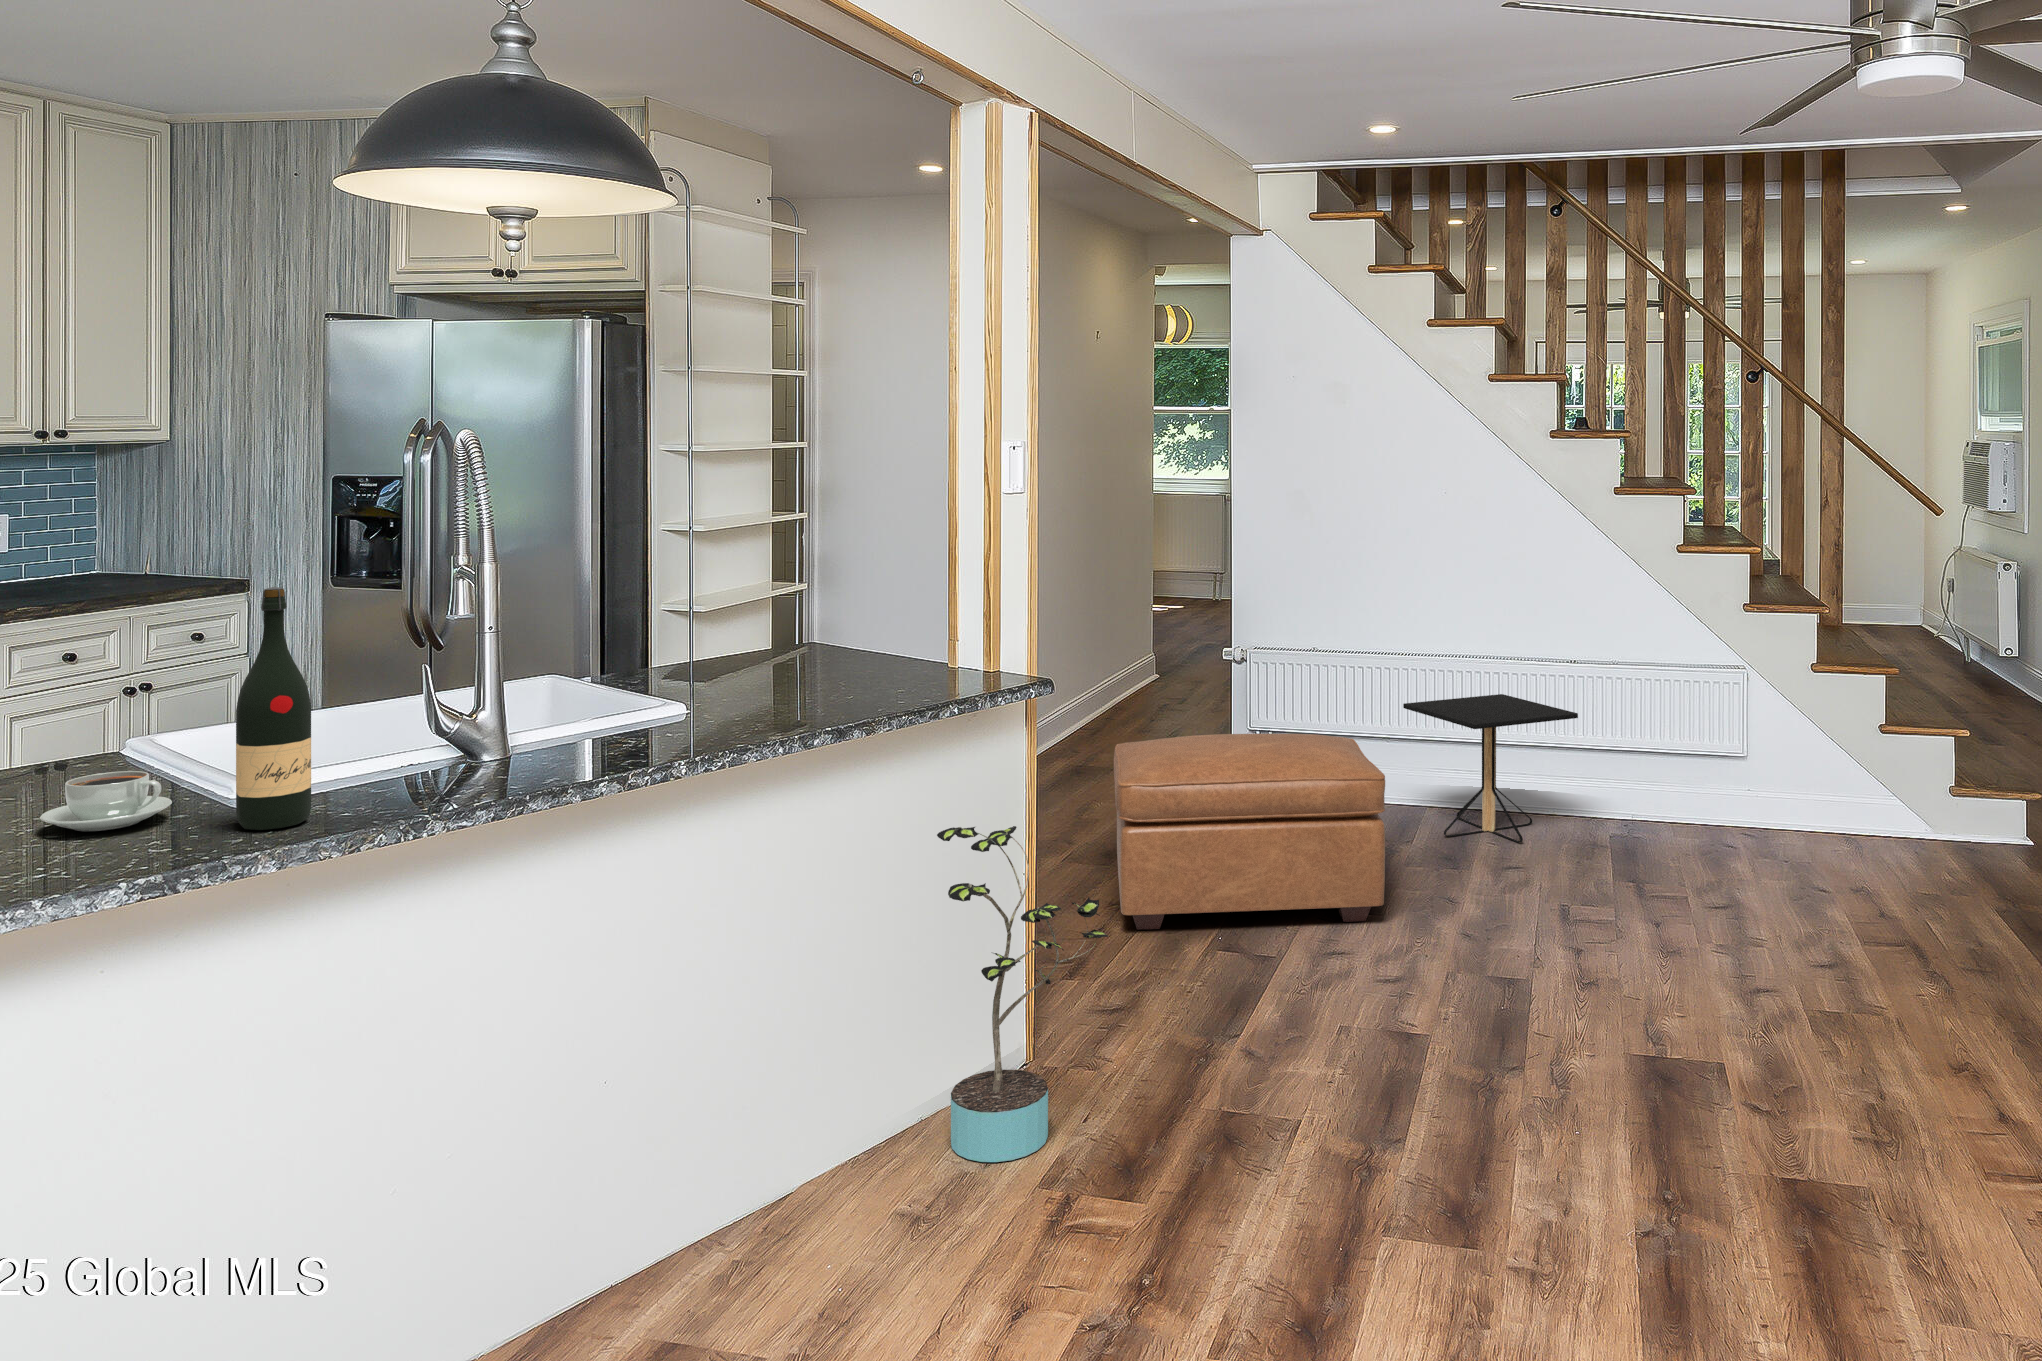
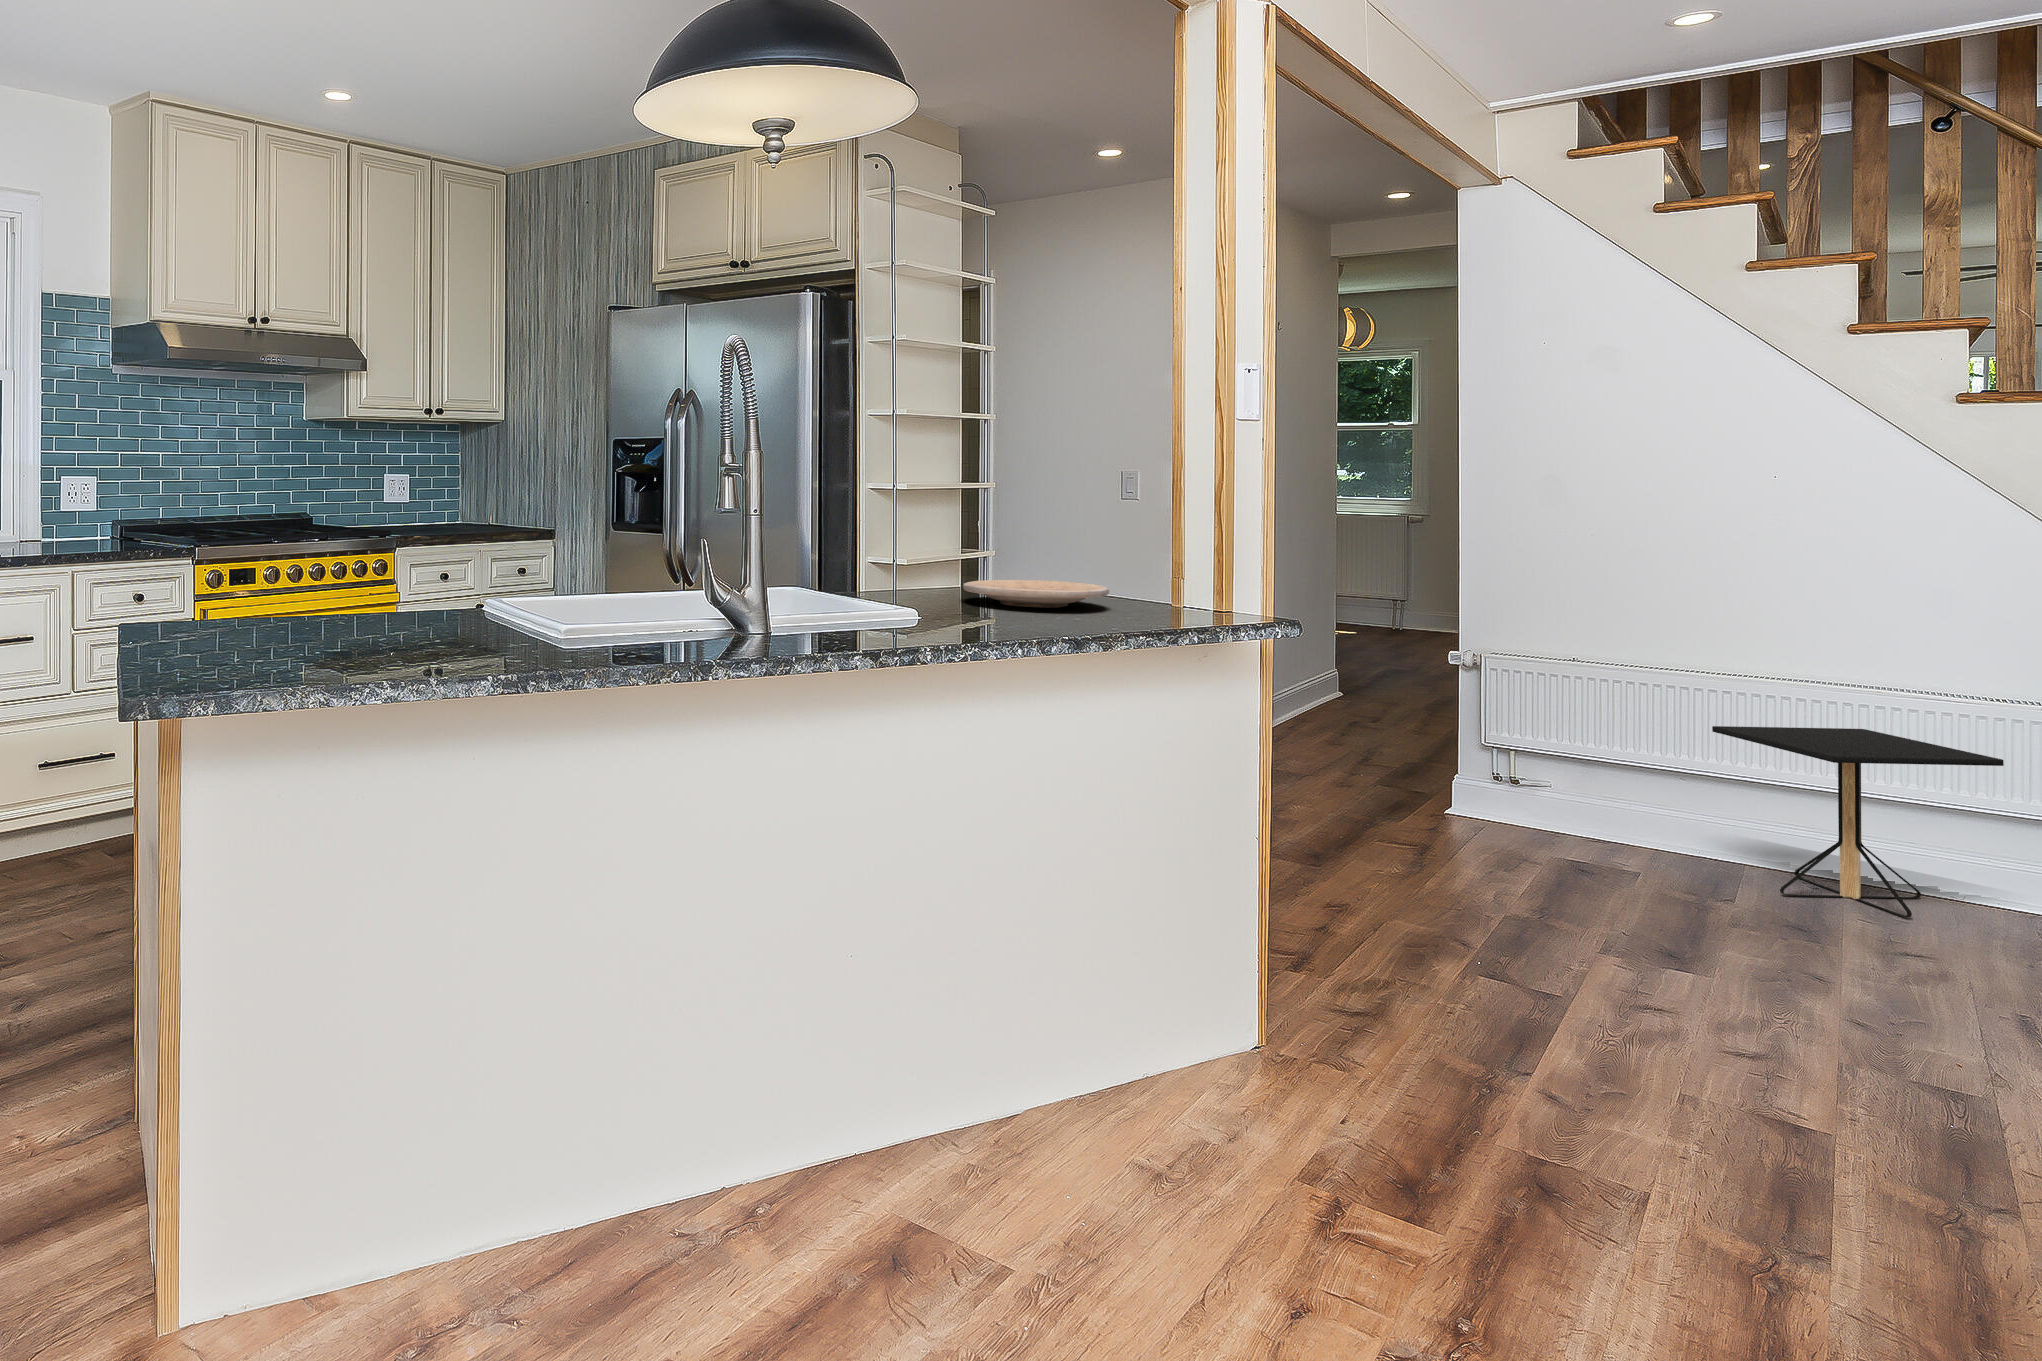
wine bottle: present [236,587,311,830] -> none [564,441,622,657]
plate: none [737,652,883,685] -> present [963,580,1109,608]
ottoman: present [1114,734,1385,930] -> none [1335,731,1715,974]
coffee cup: present [40,771,172,831] -> none [427,600,517,645]
potted plant: present [937,826,1108,1162] -> none [1171,770,1376,1146]

